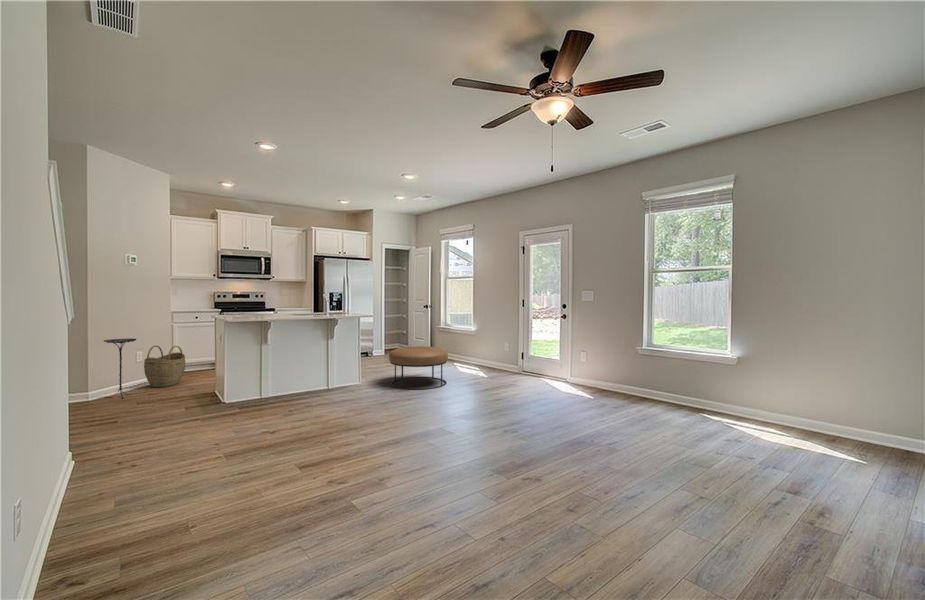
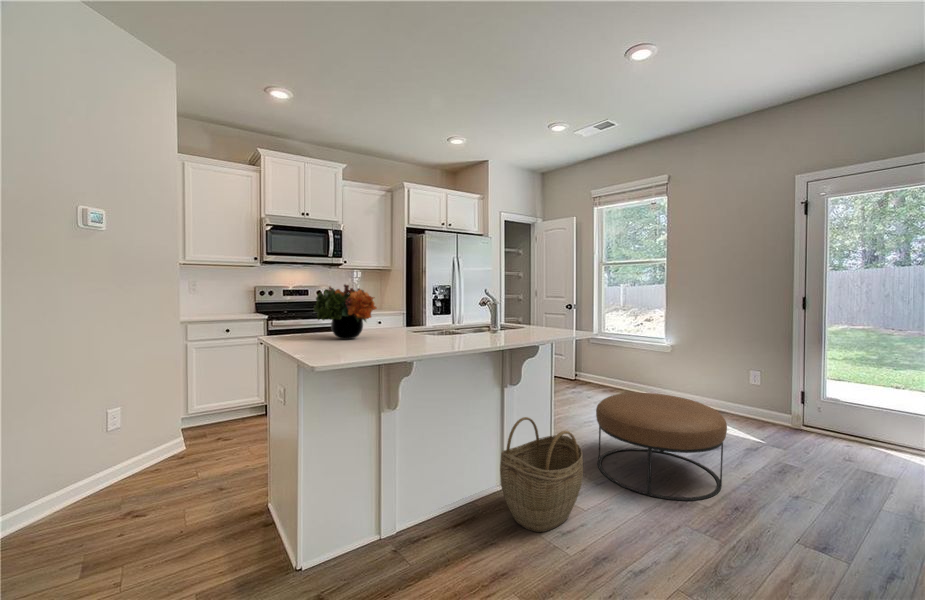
flower arrangement: none [238,289,271,315] -> present [314,284,377,339]
side table: present [104,338,136,398] -> none [23,390,102,530]
woven basket: present [144,346,185,388] -> present [500,417,583,532]

